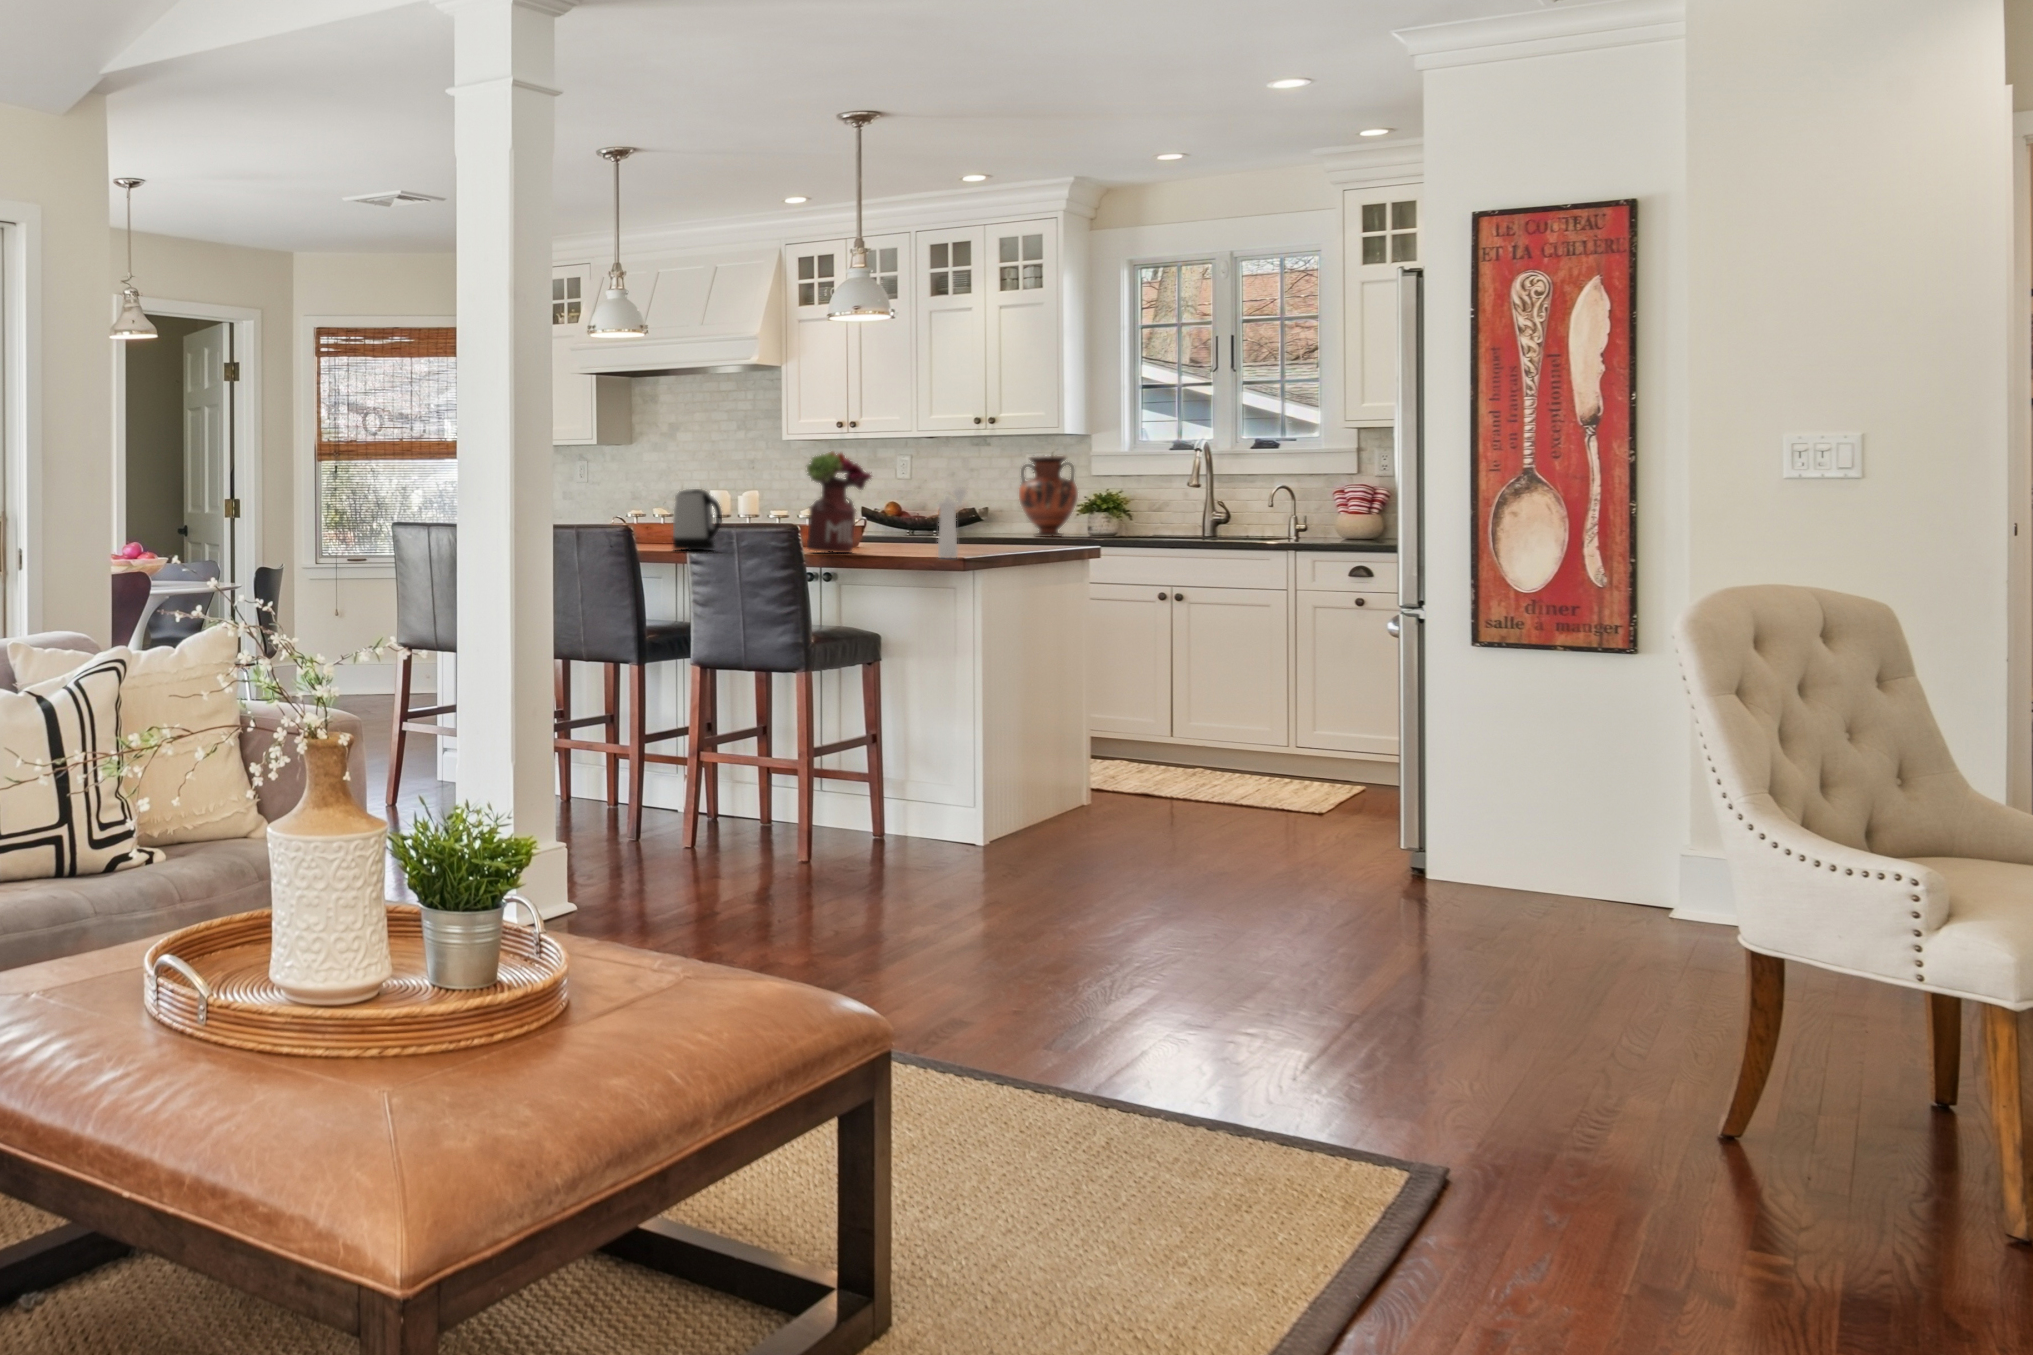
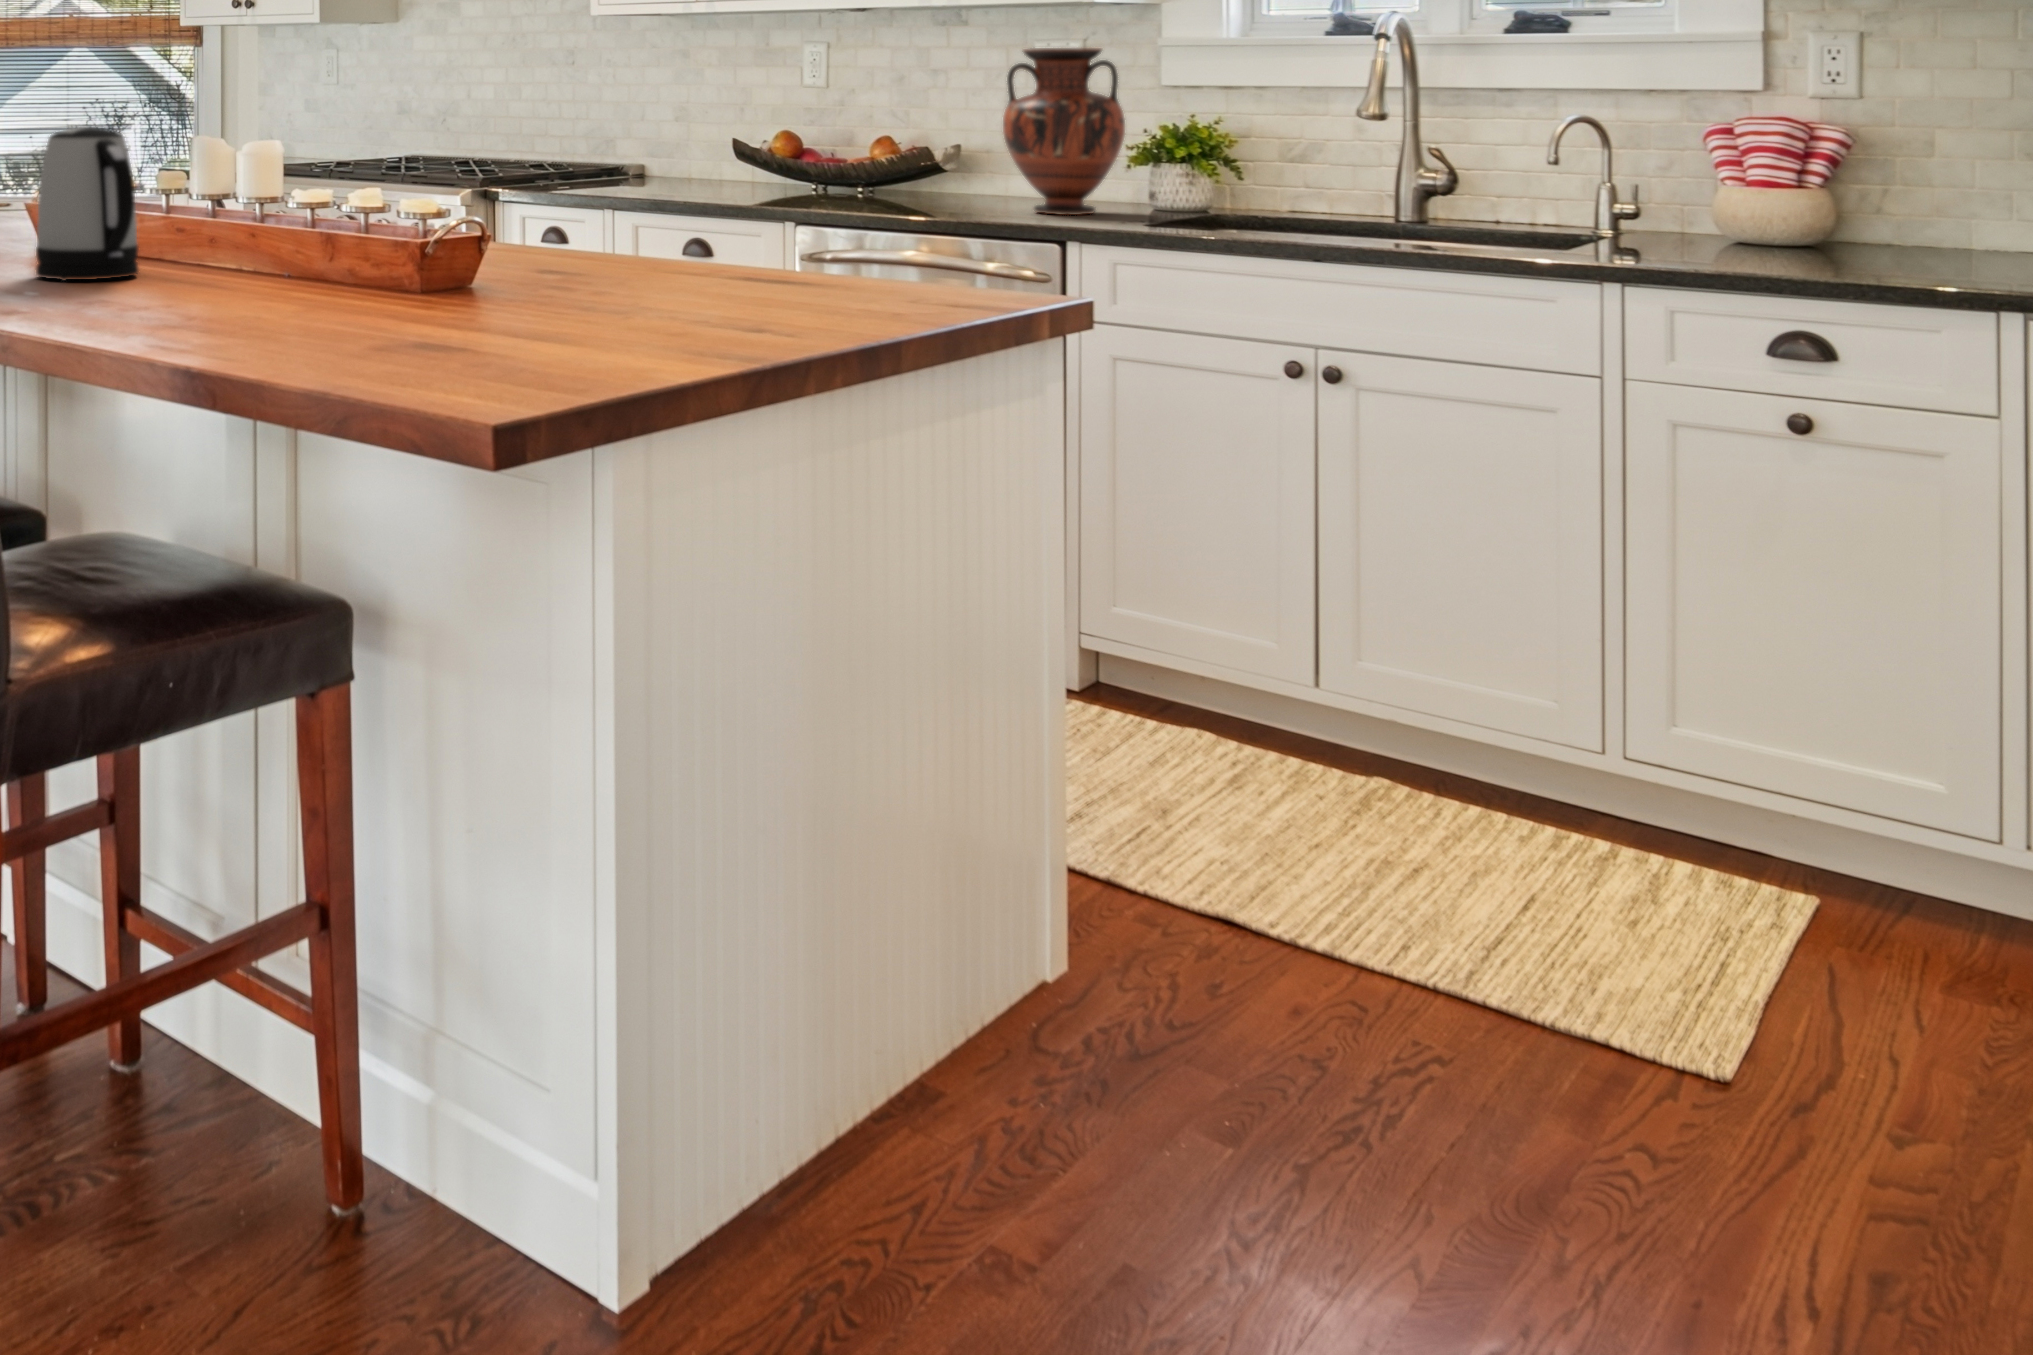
flower arrangement: present [807,452,872,553] -> none [270,35,458,312]
pepper mill: present [938,488,966,558] -> none [513,149,629,377]

